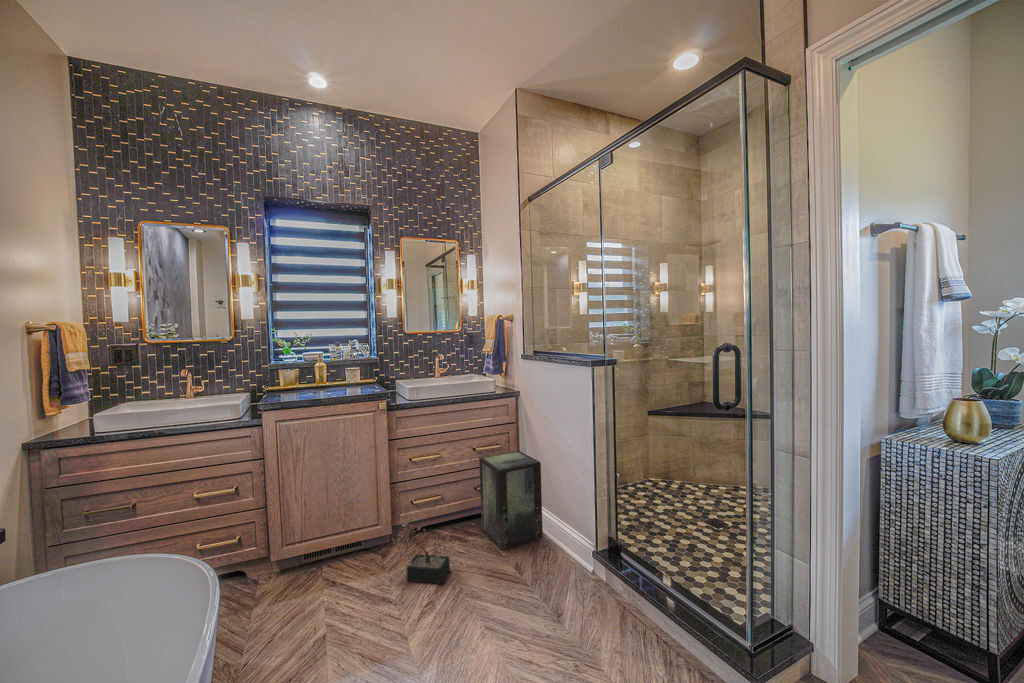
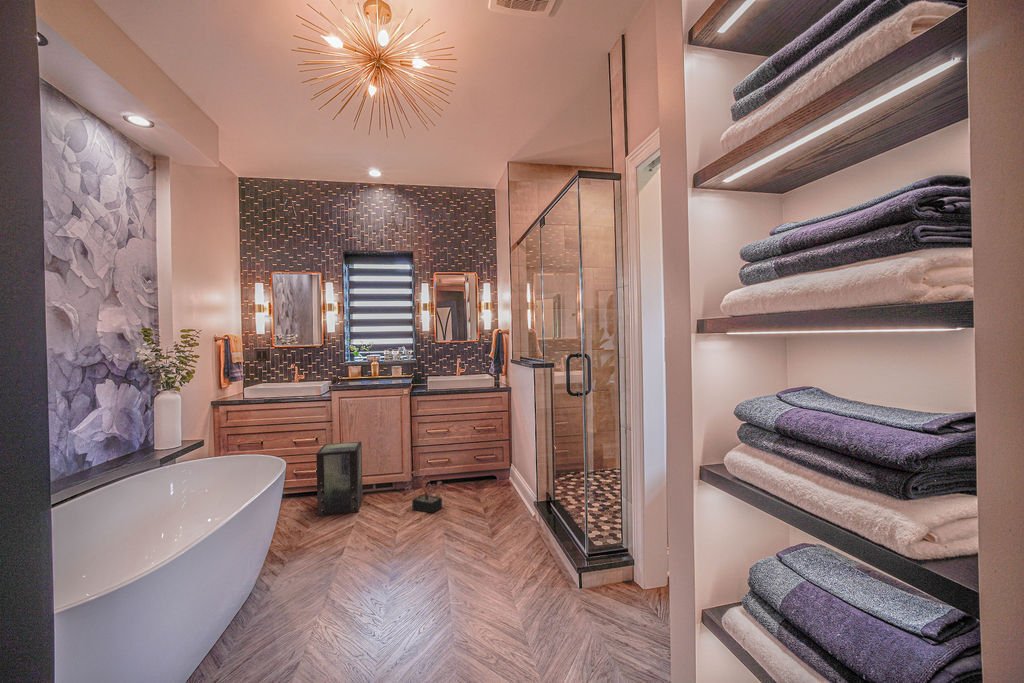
storage box: present [479,451,543,551] -> present [316,442,363,516]

